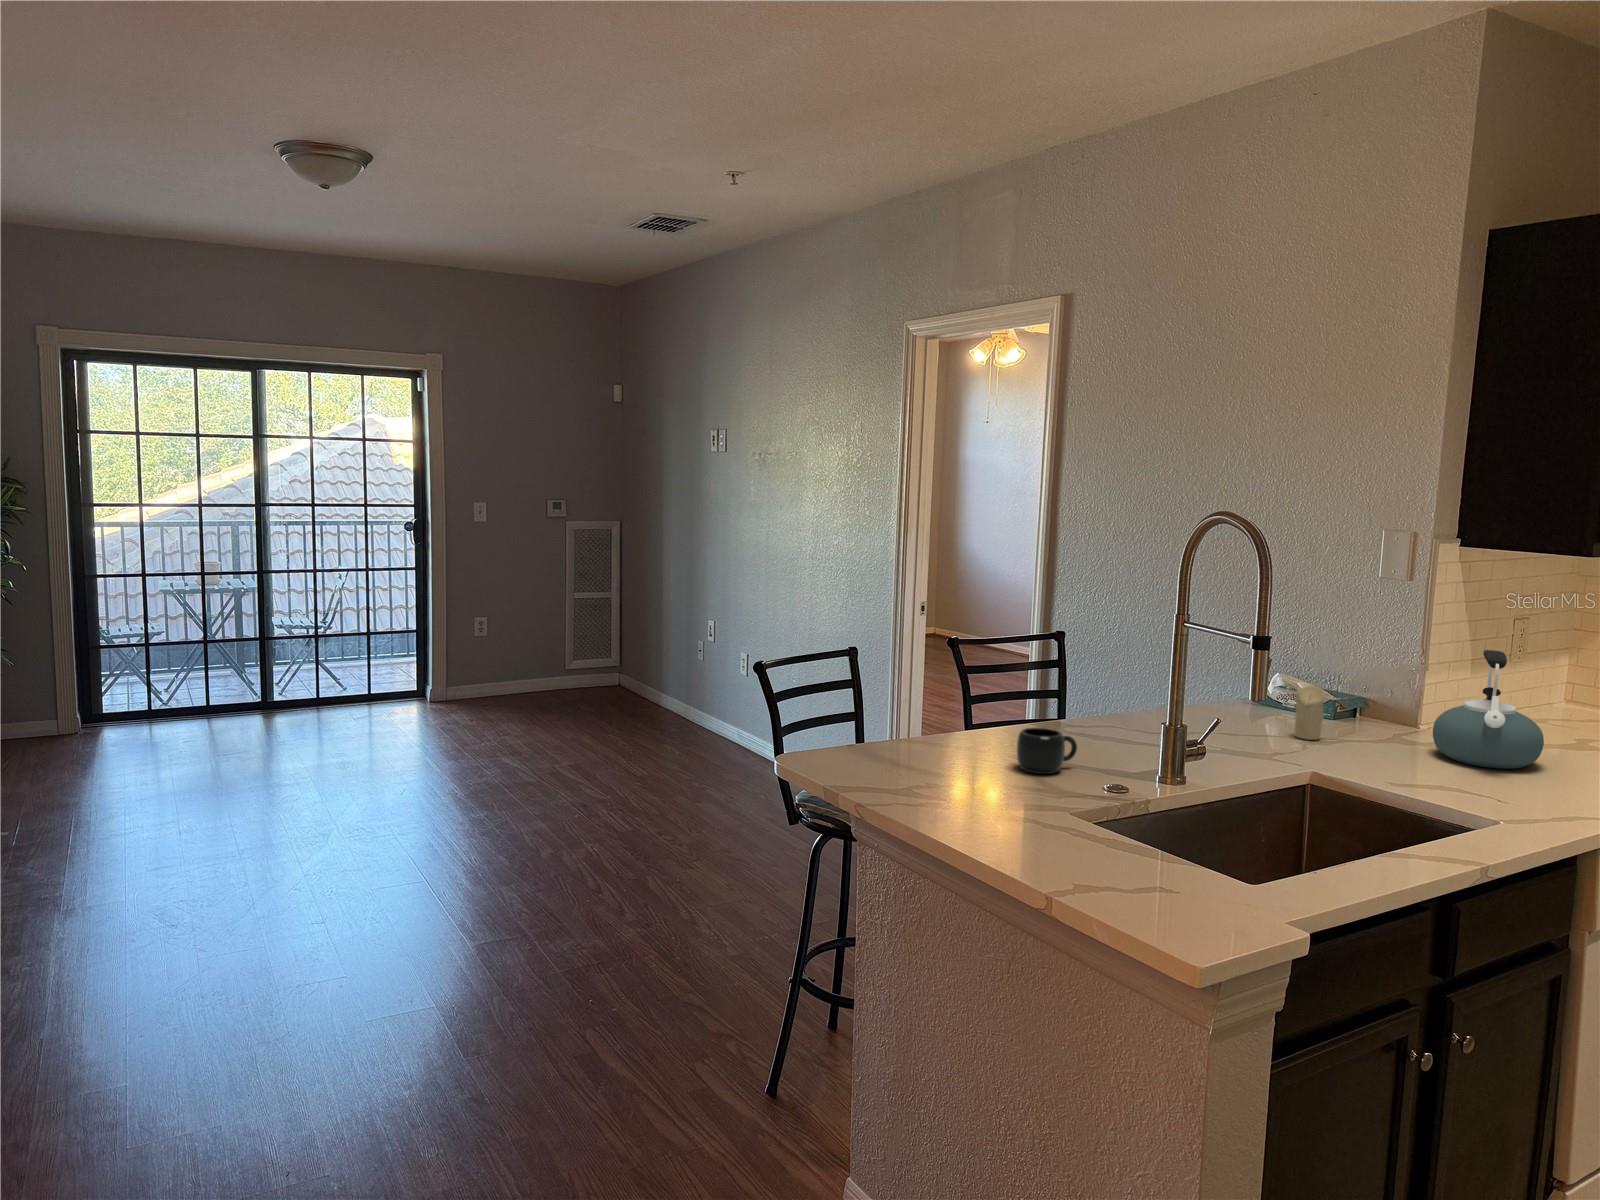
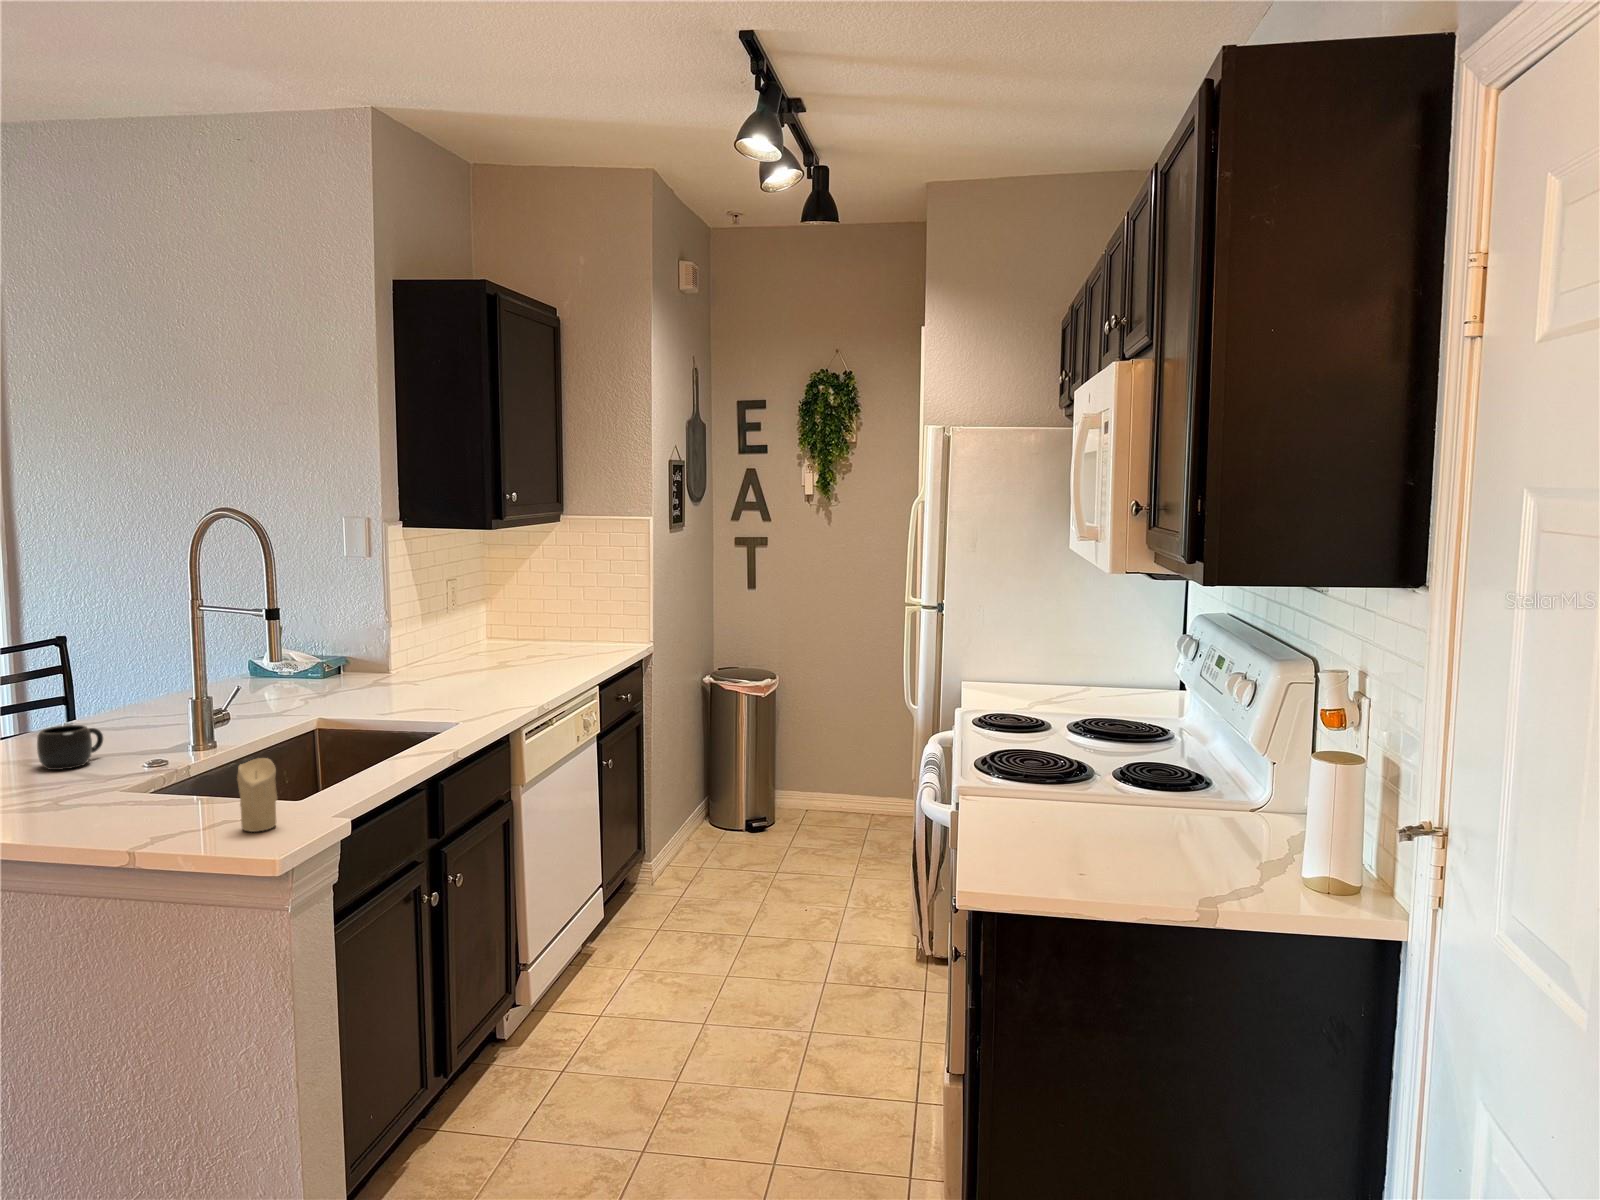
kettle: present [1433,650,1544,769] -> none [403,604,477,691]
candle: present [1295,686,1325,740] -> present [237,758,277,832]

